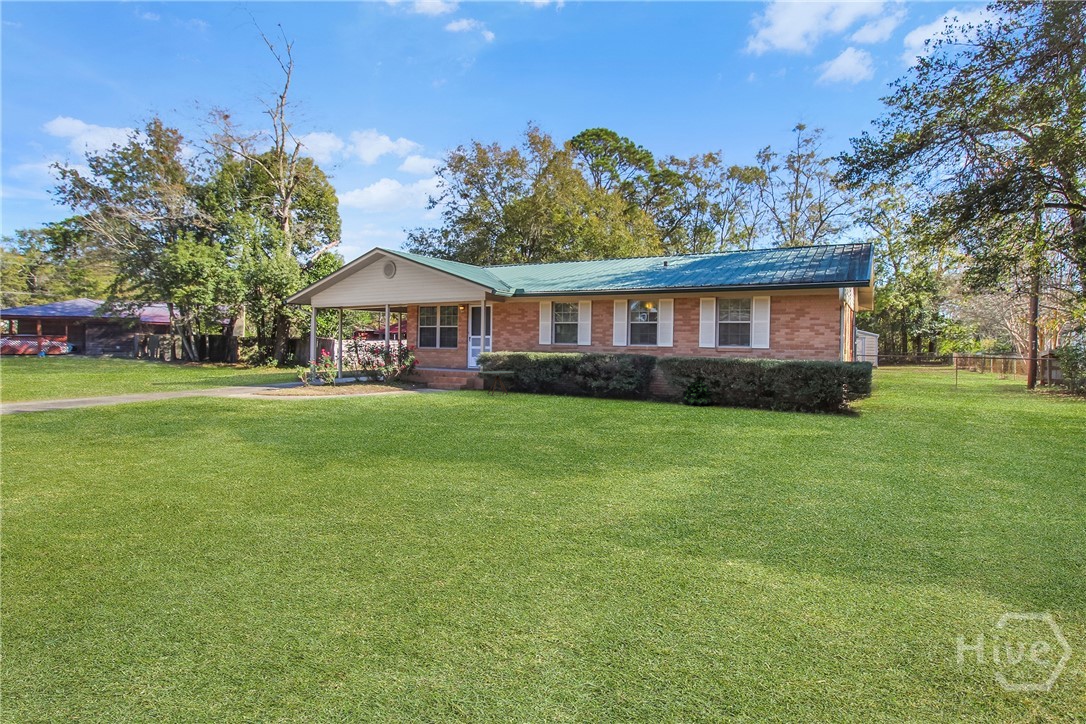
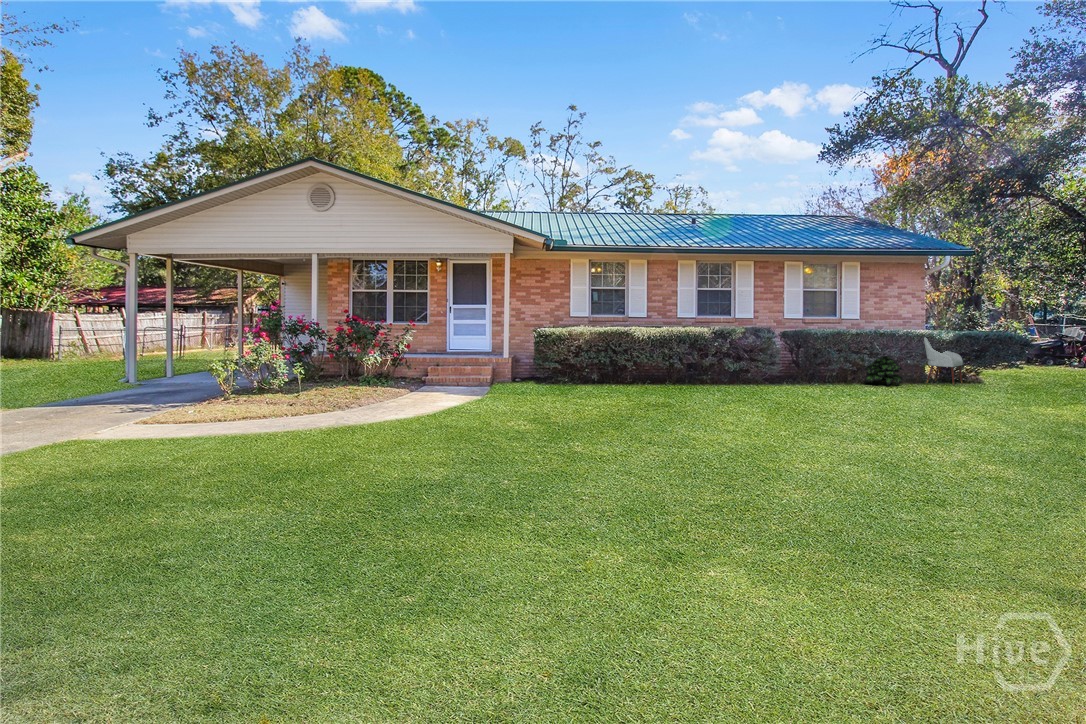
chair: none [744,365,778,409] -> present [924,337,963,385]
round table: present [481,371,514,395] -> none [576,354,624,390]

